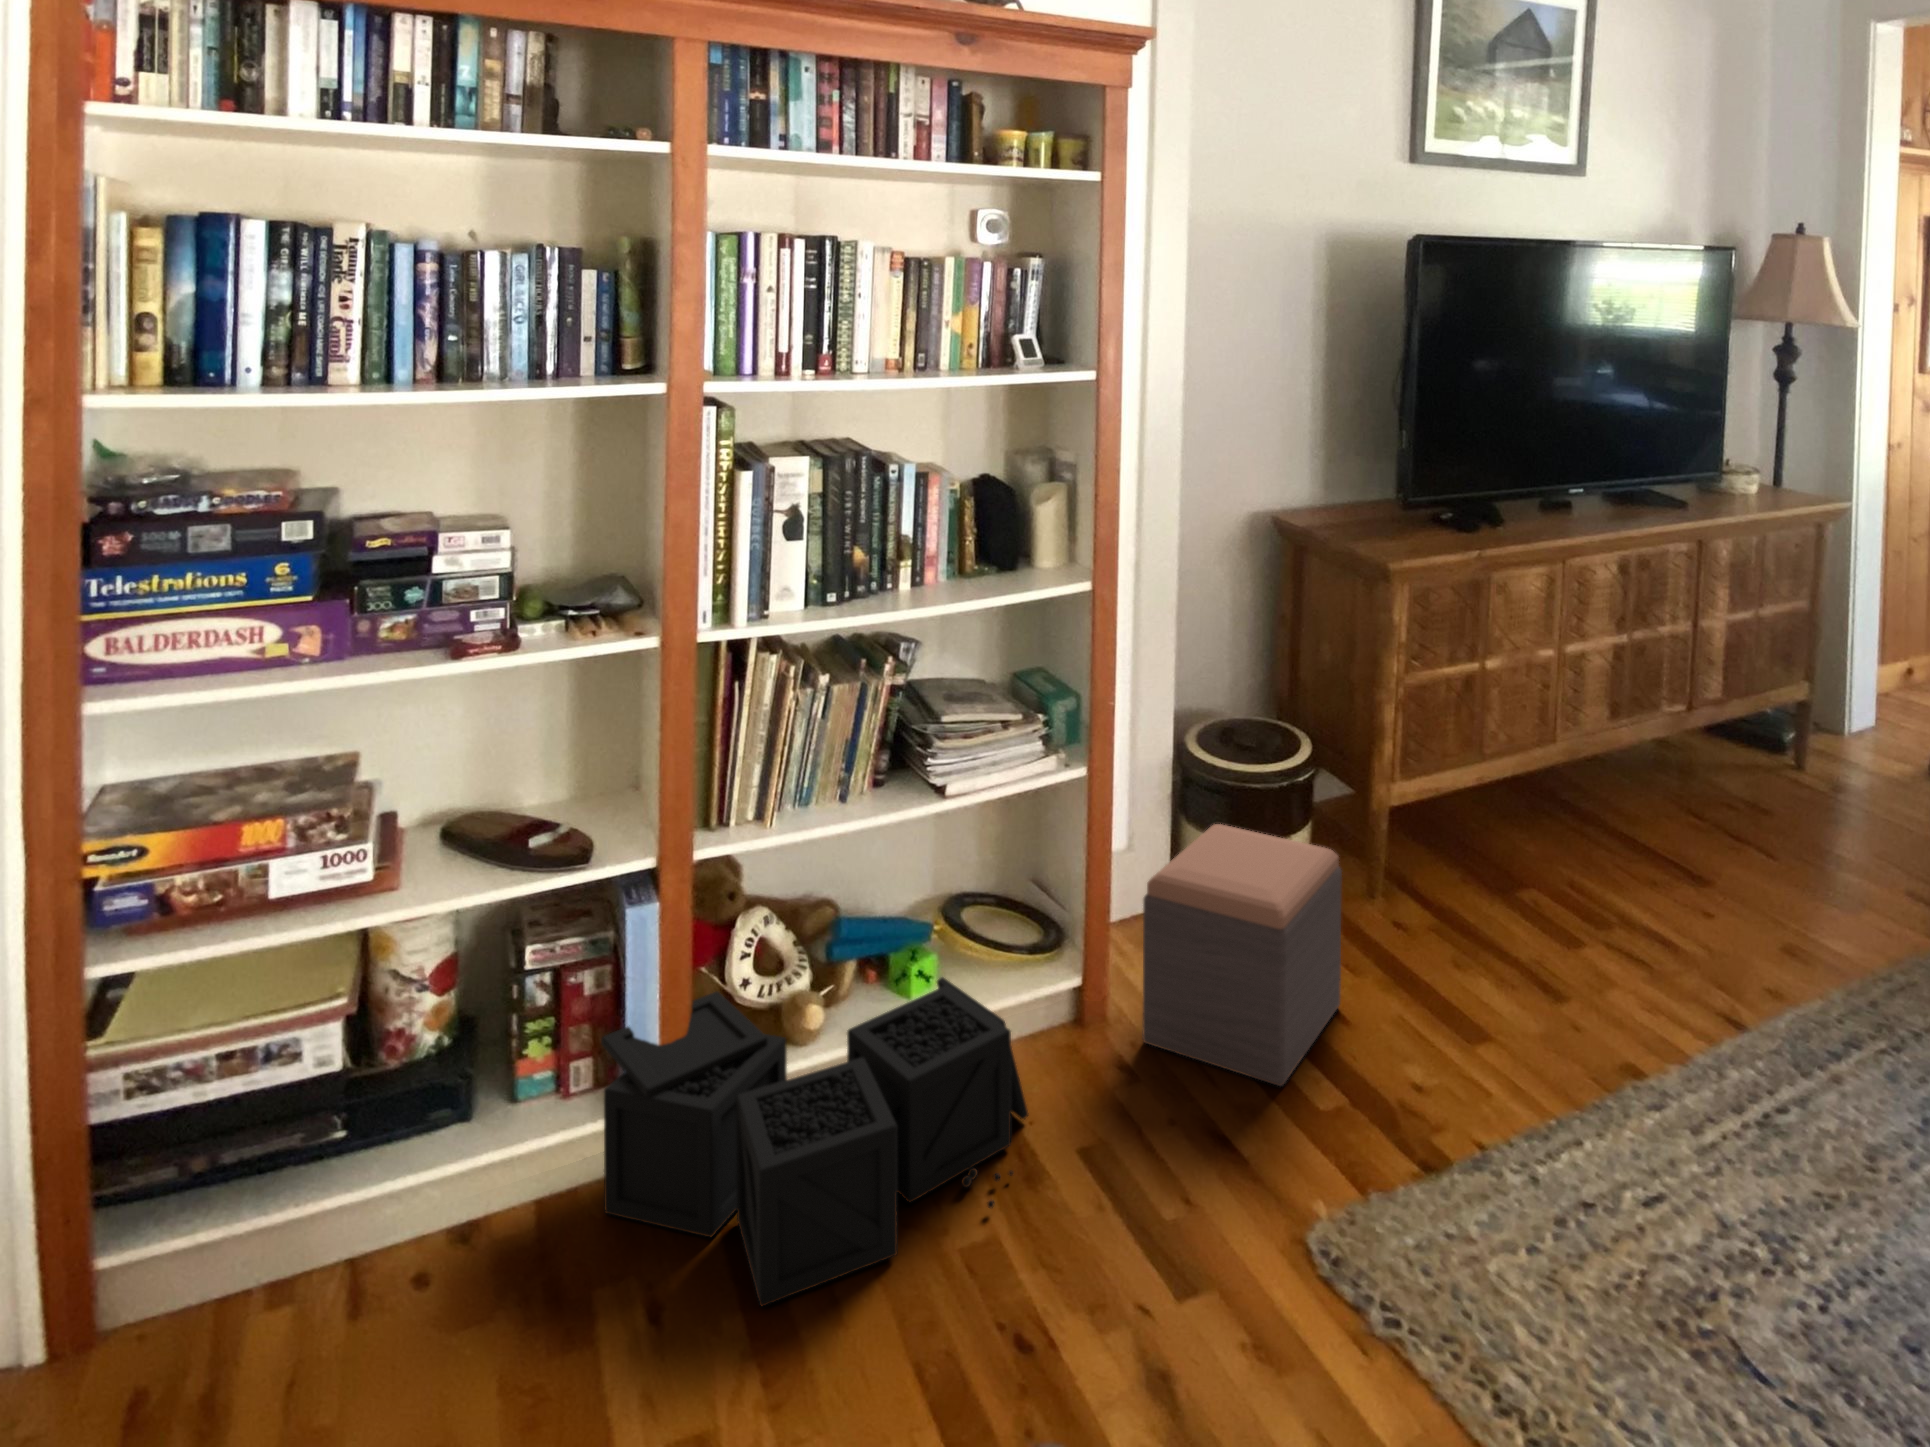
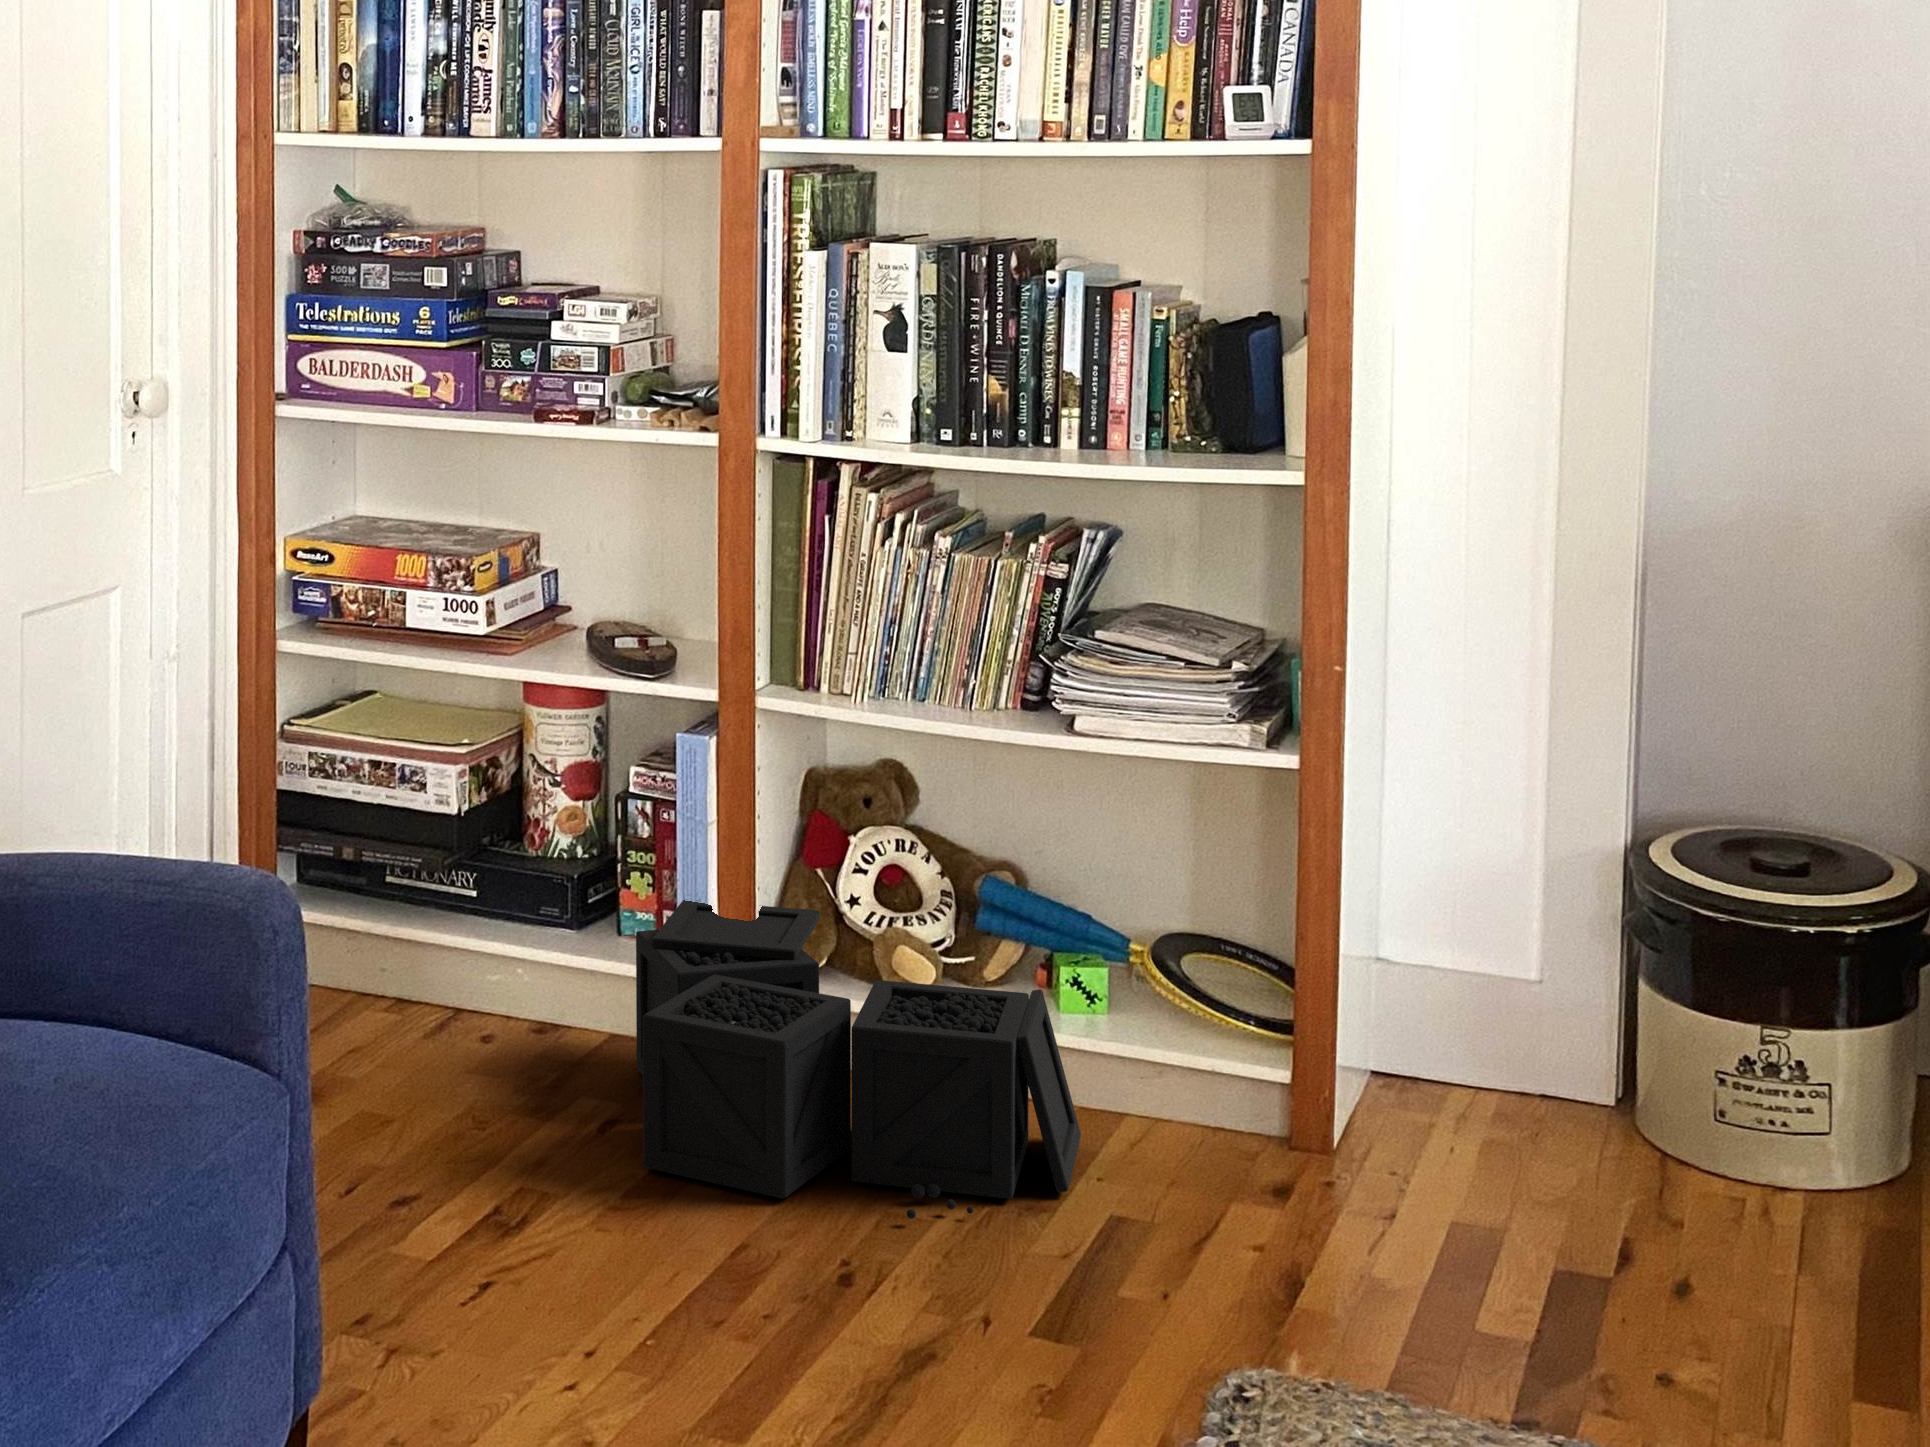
footstool: present [1143,824,1342,1086] -> none [1315,953,1675,1323]

